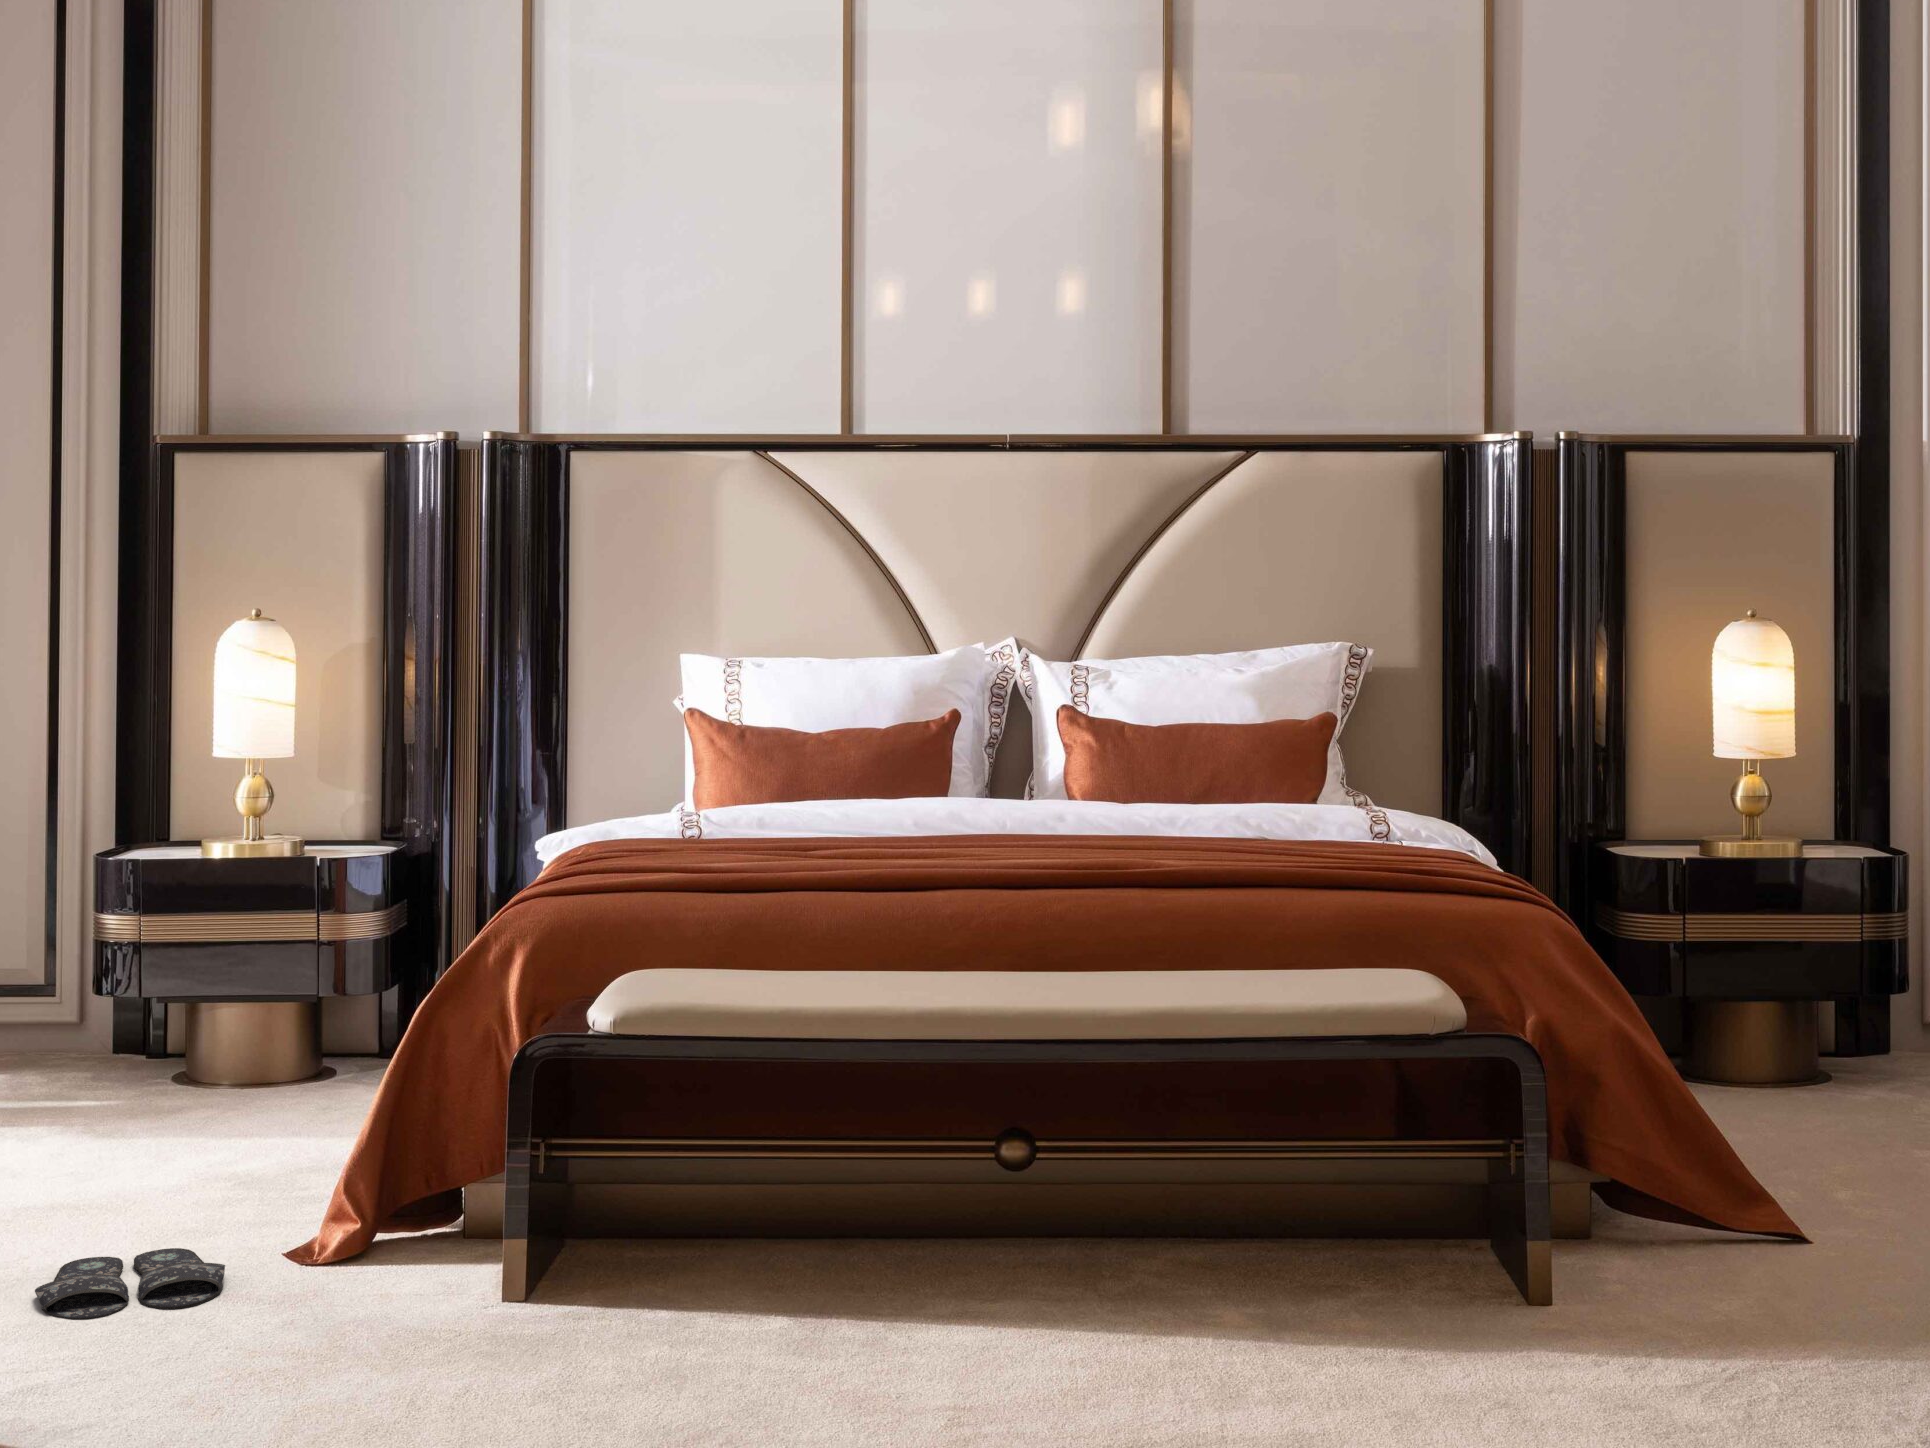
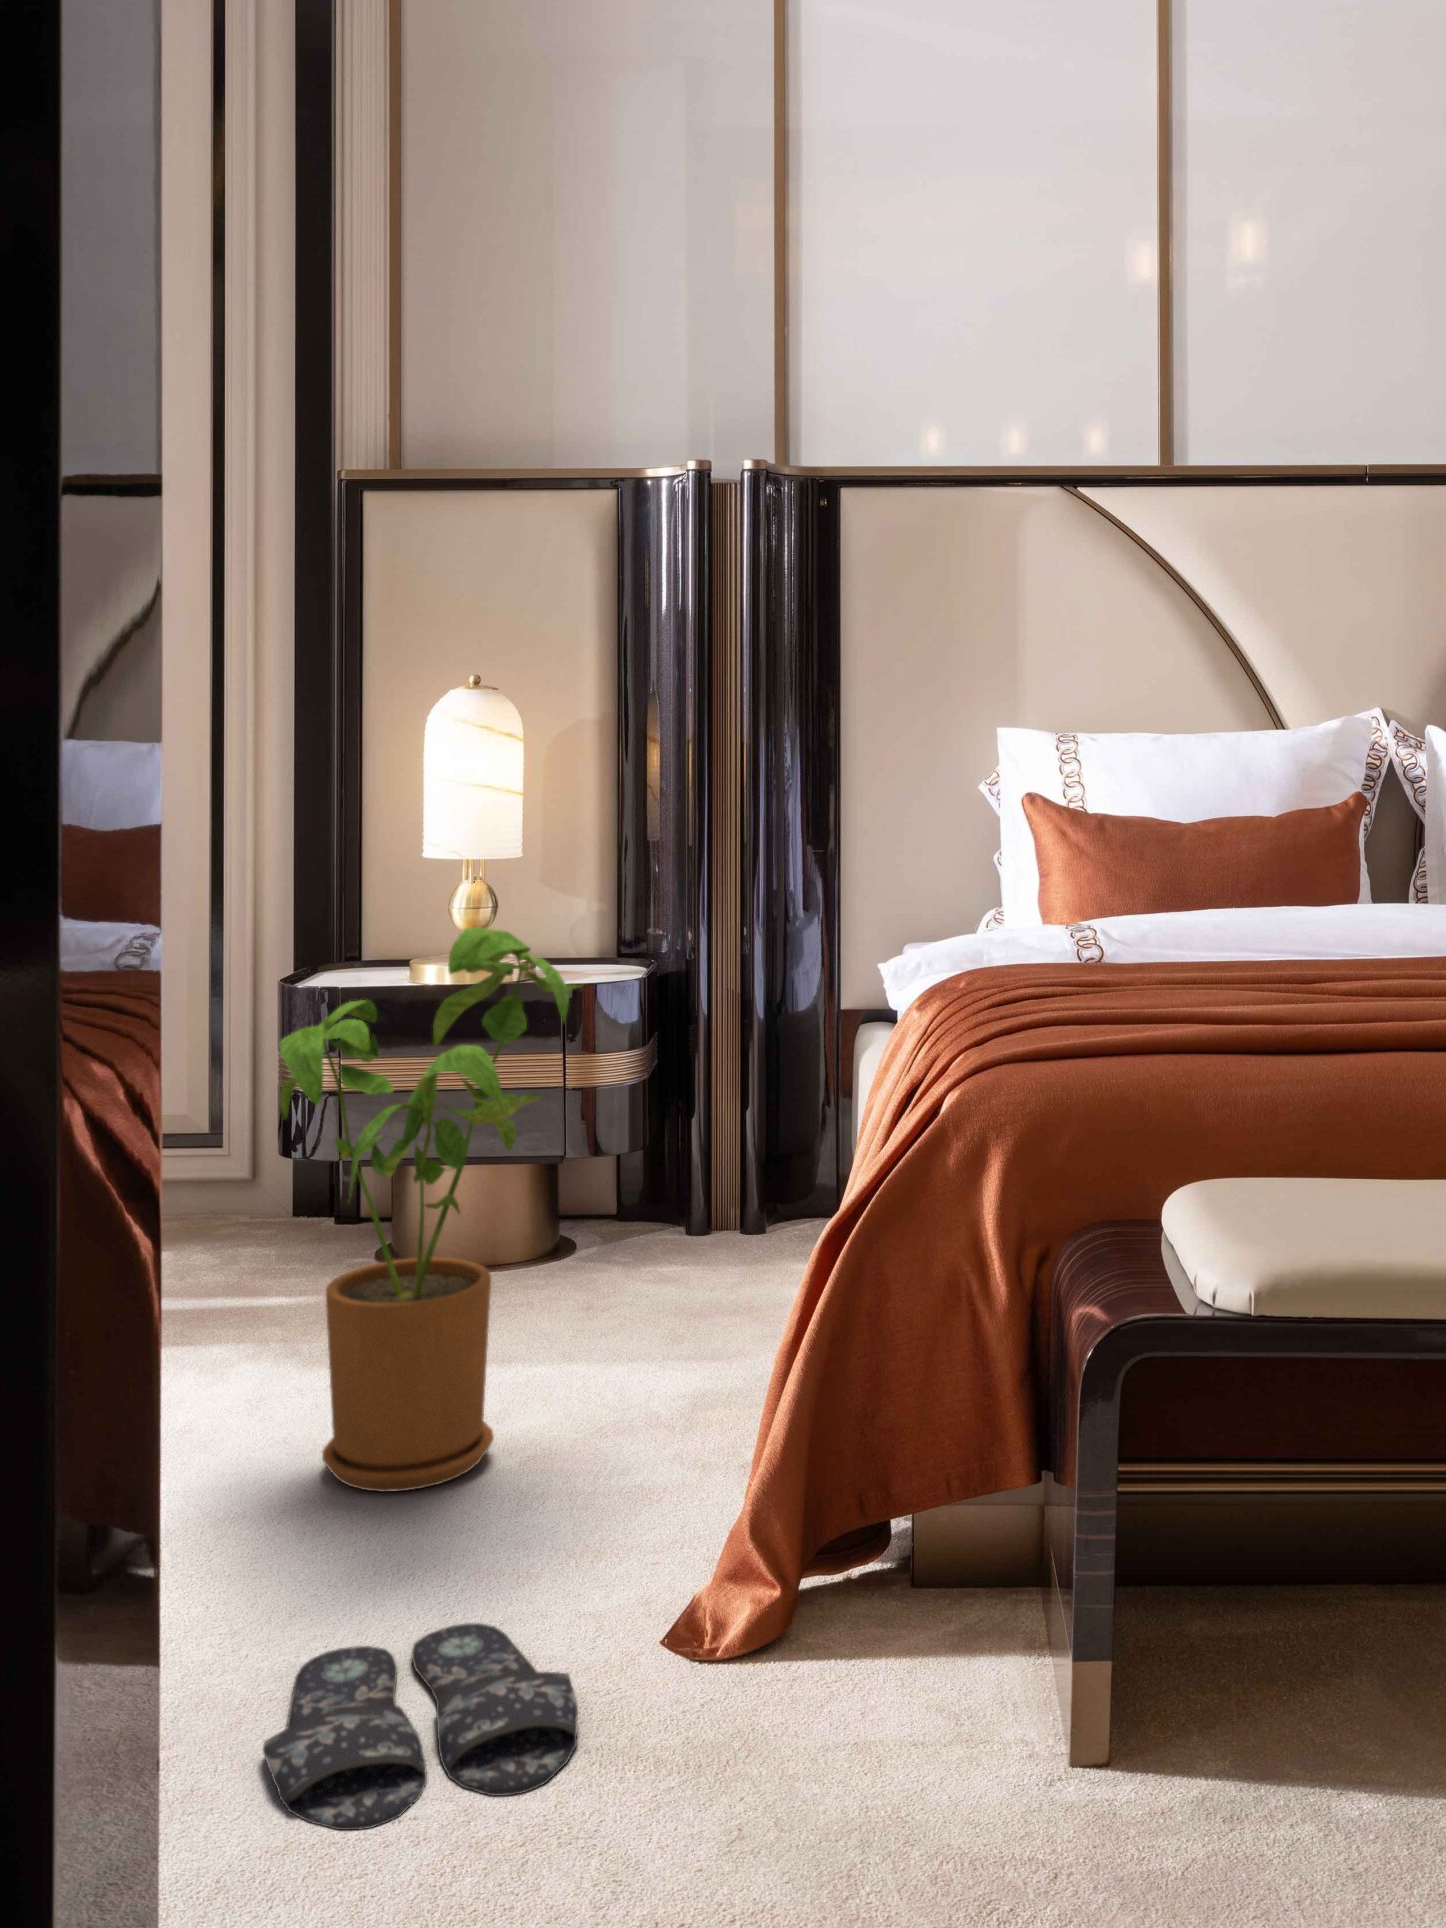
house plant: none [72,814,296,1198] -> present [279,927,578,1492]

